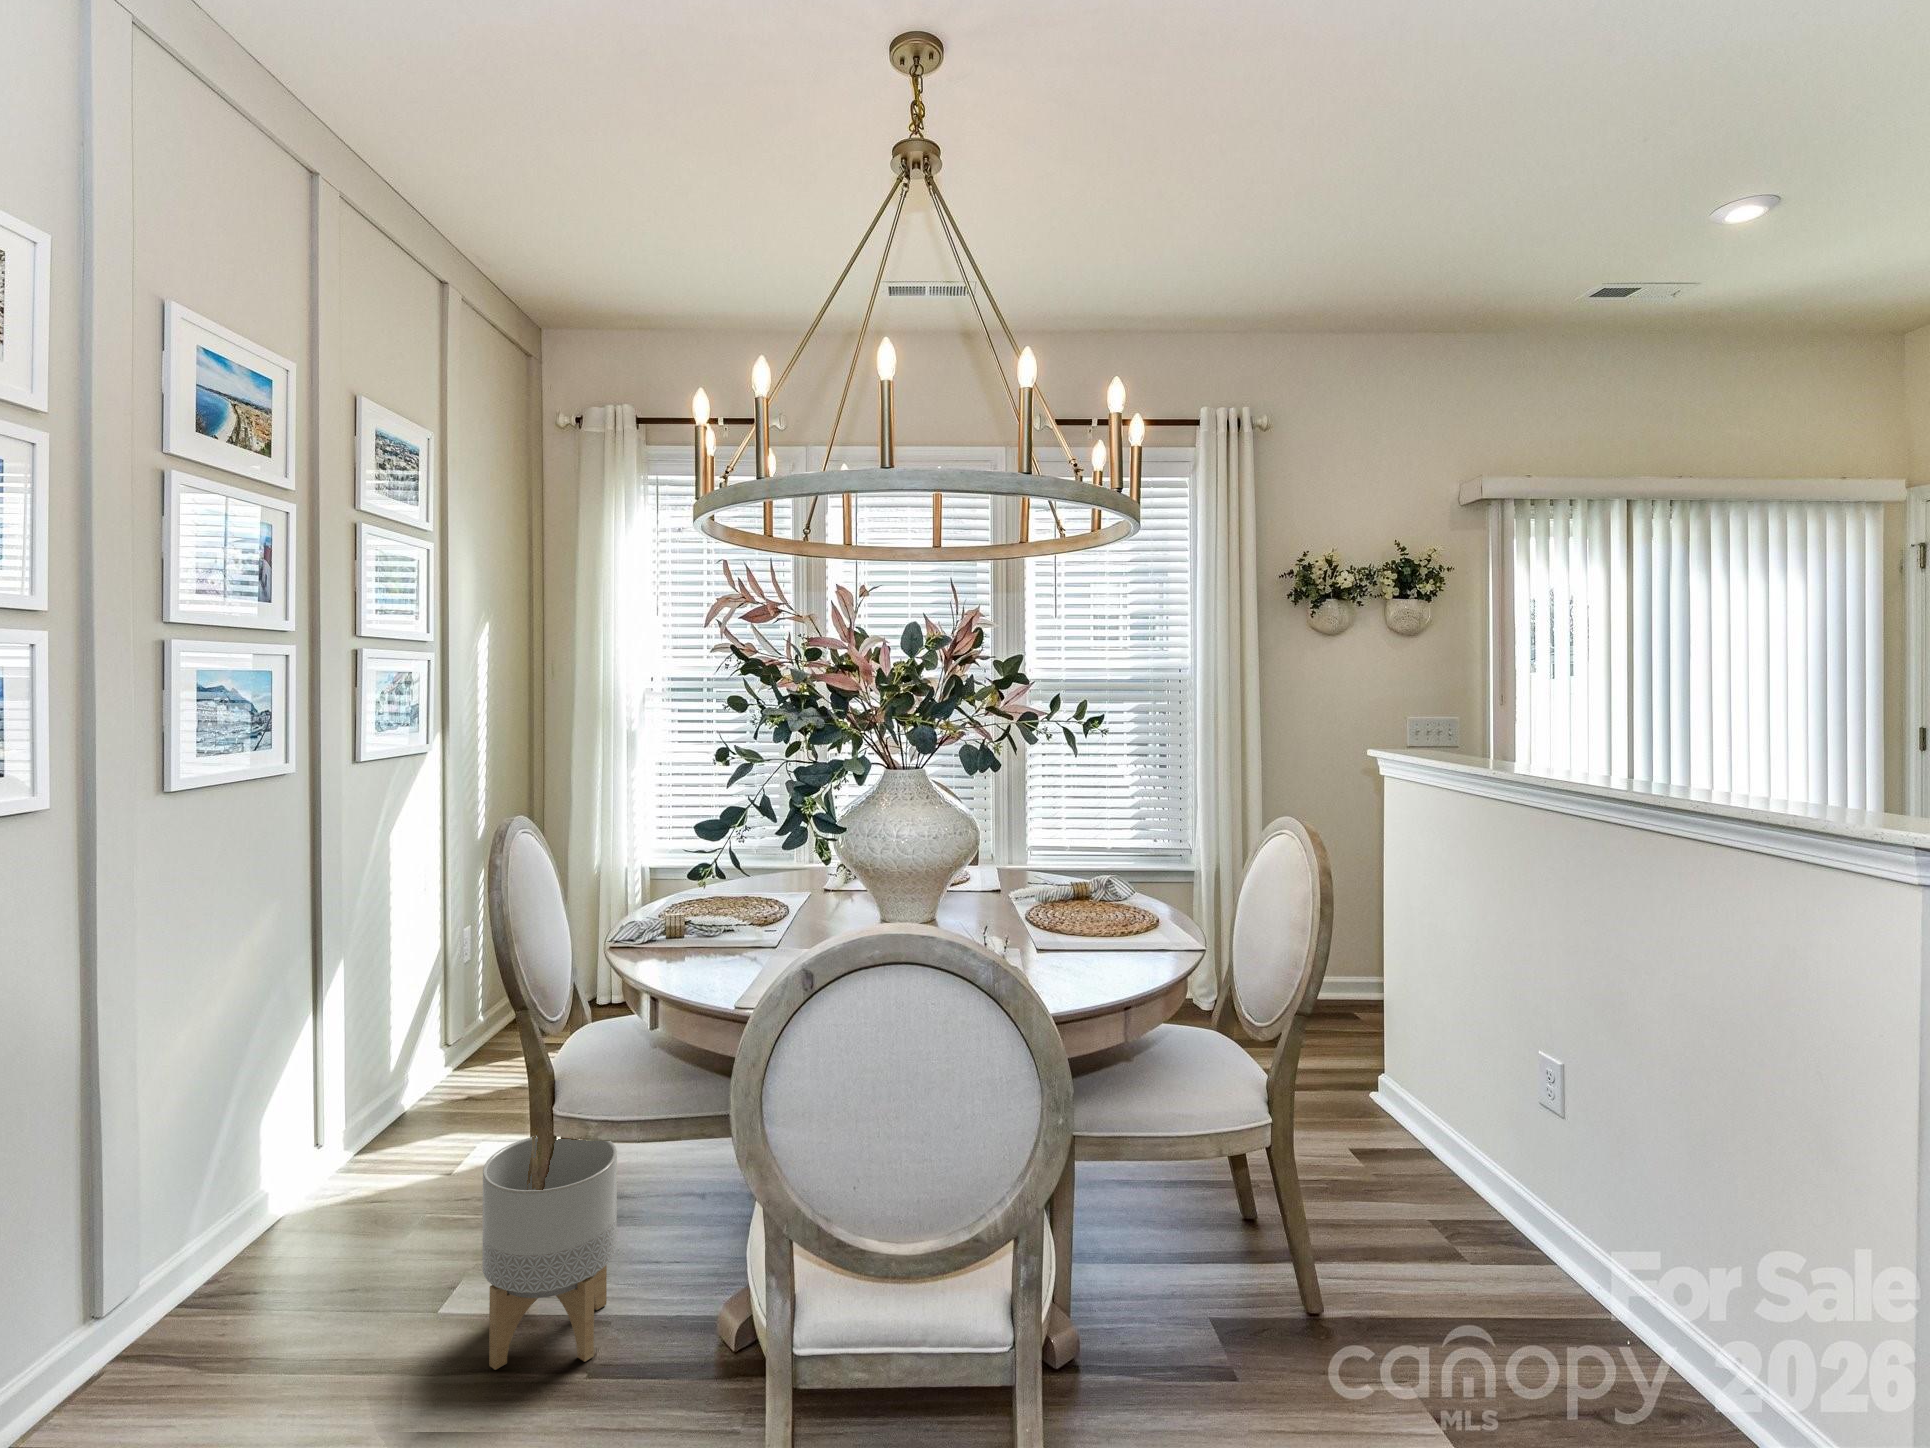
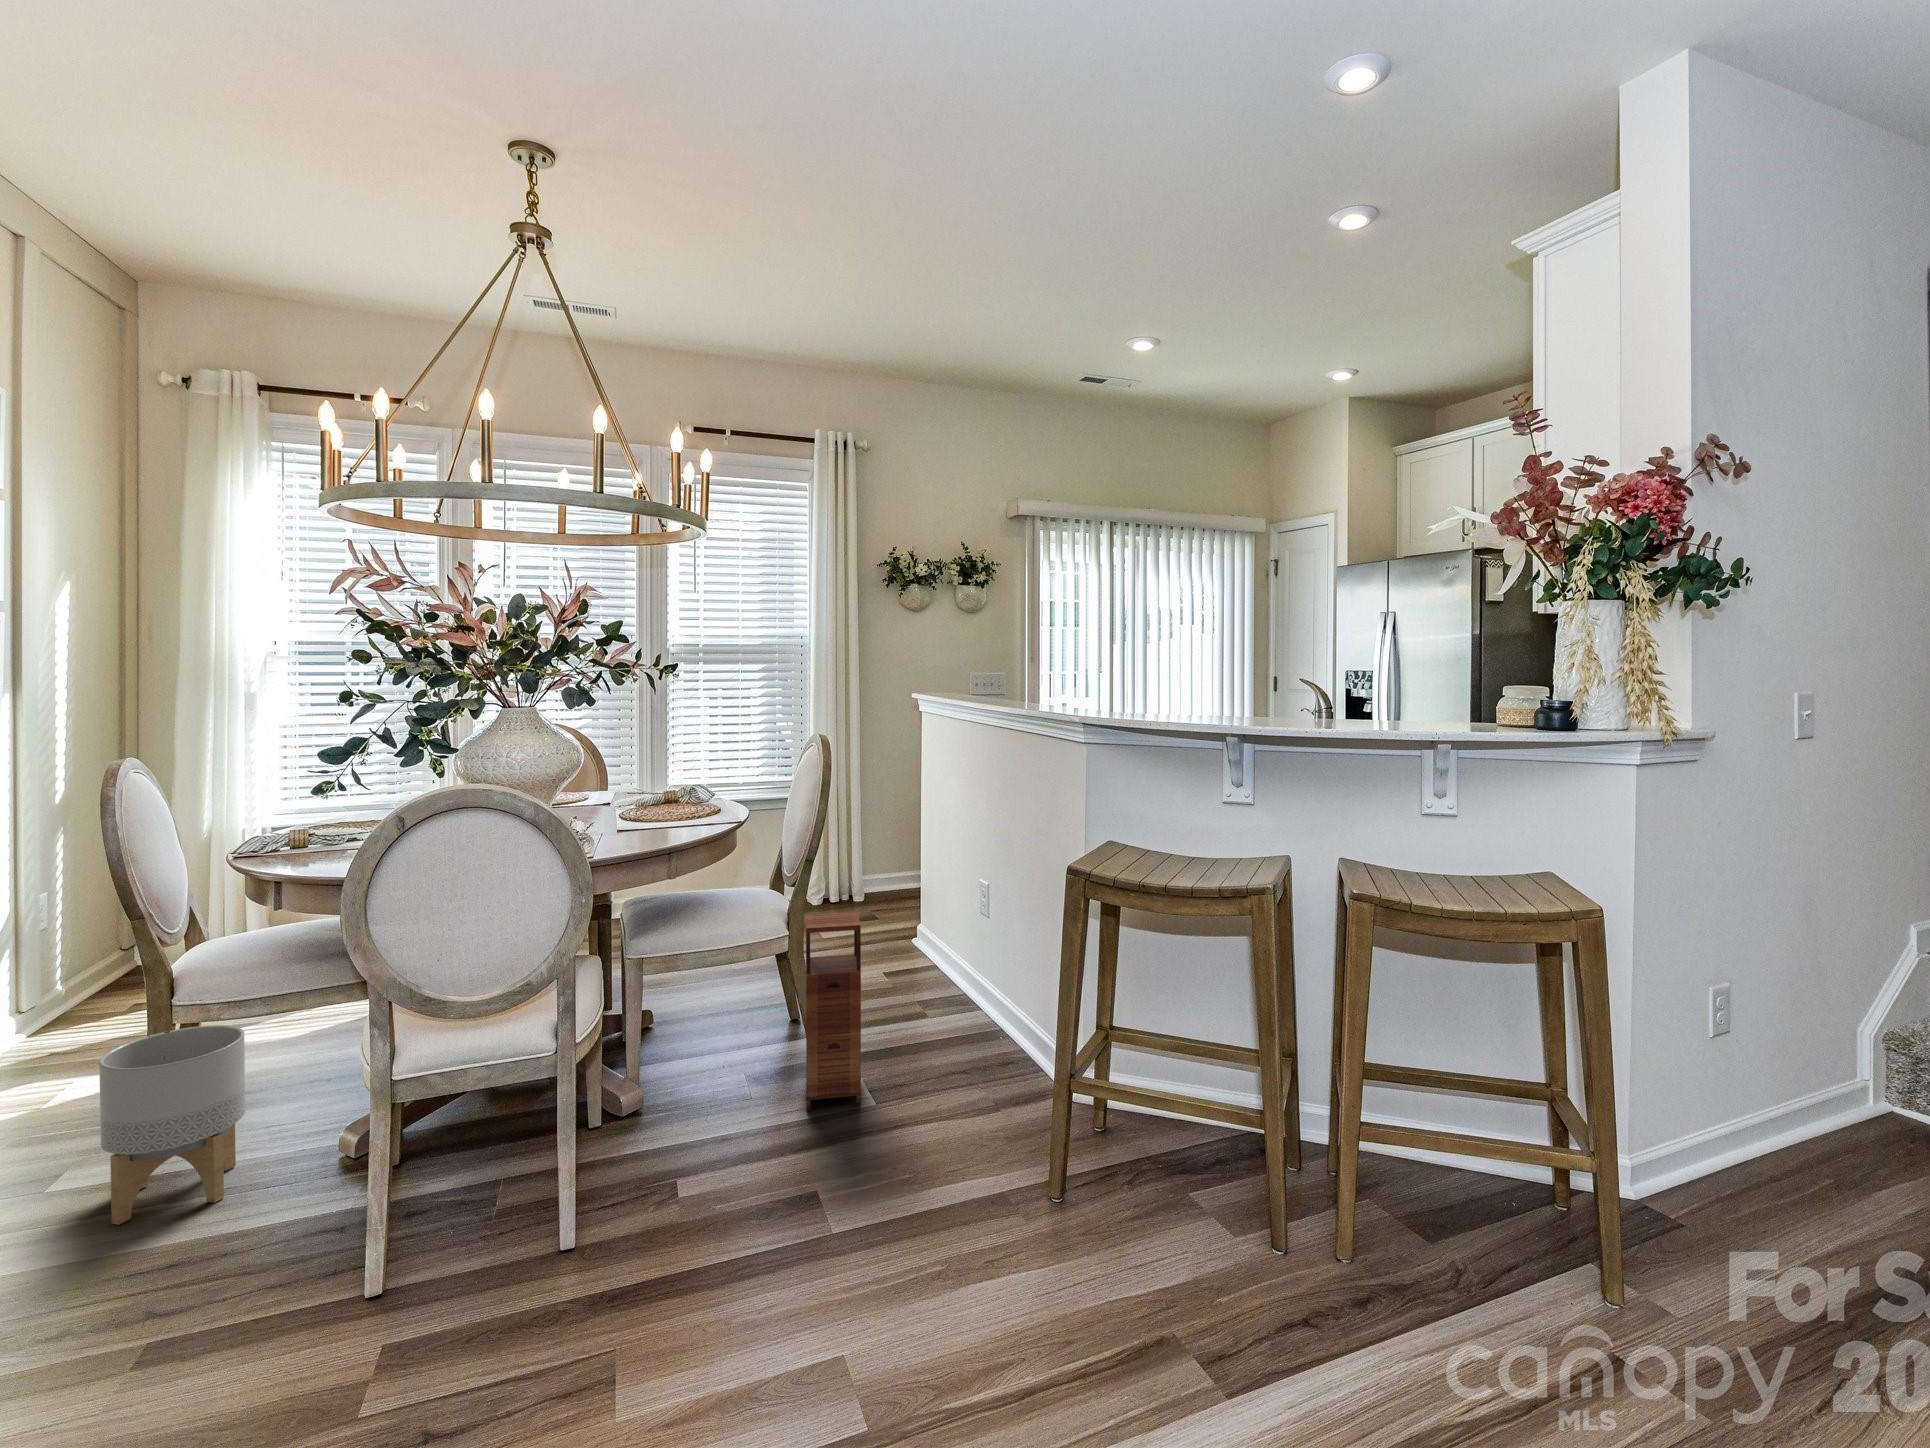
storage cabinet: none [1285,1086,1388,1408] -> present [806,912,861,1111]

